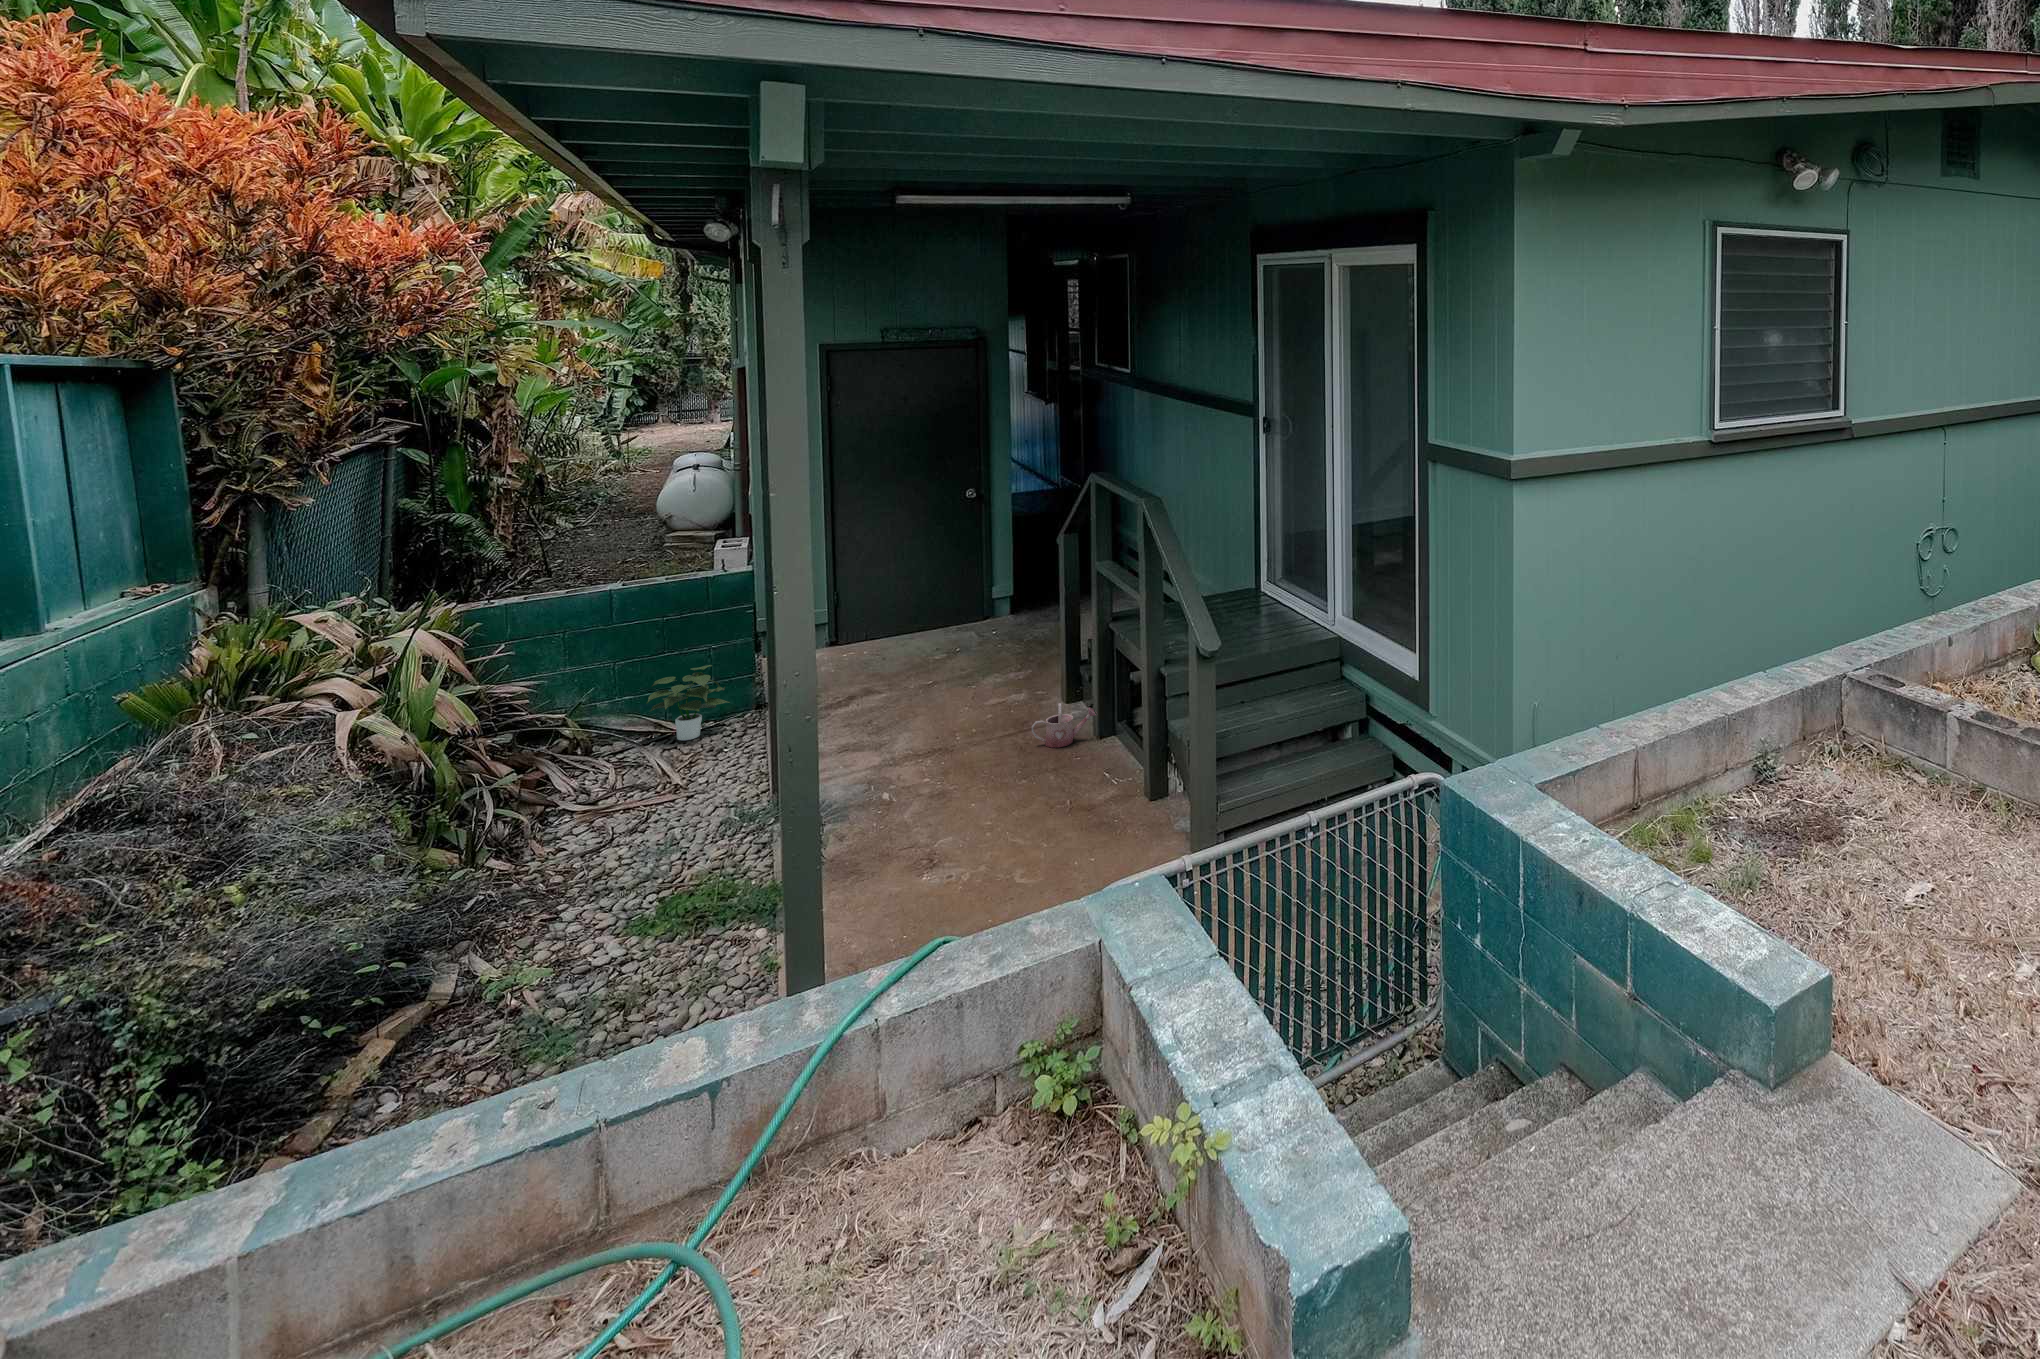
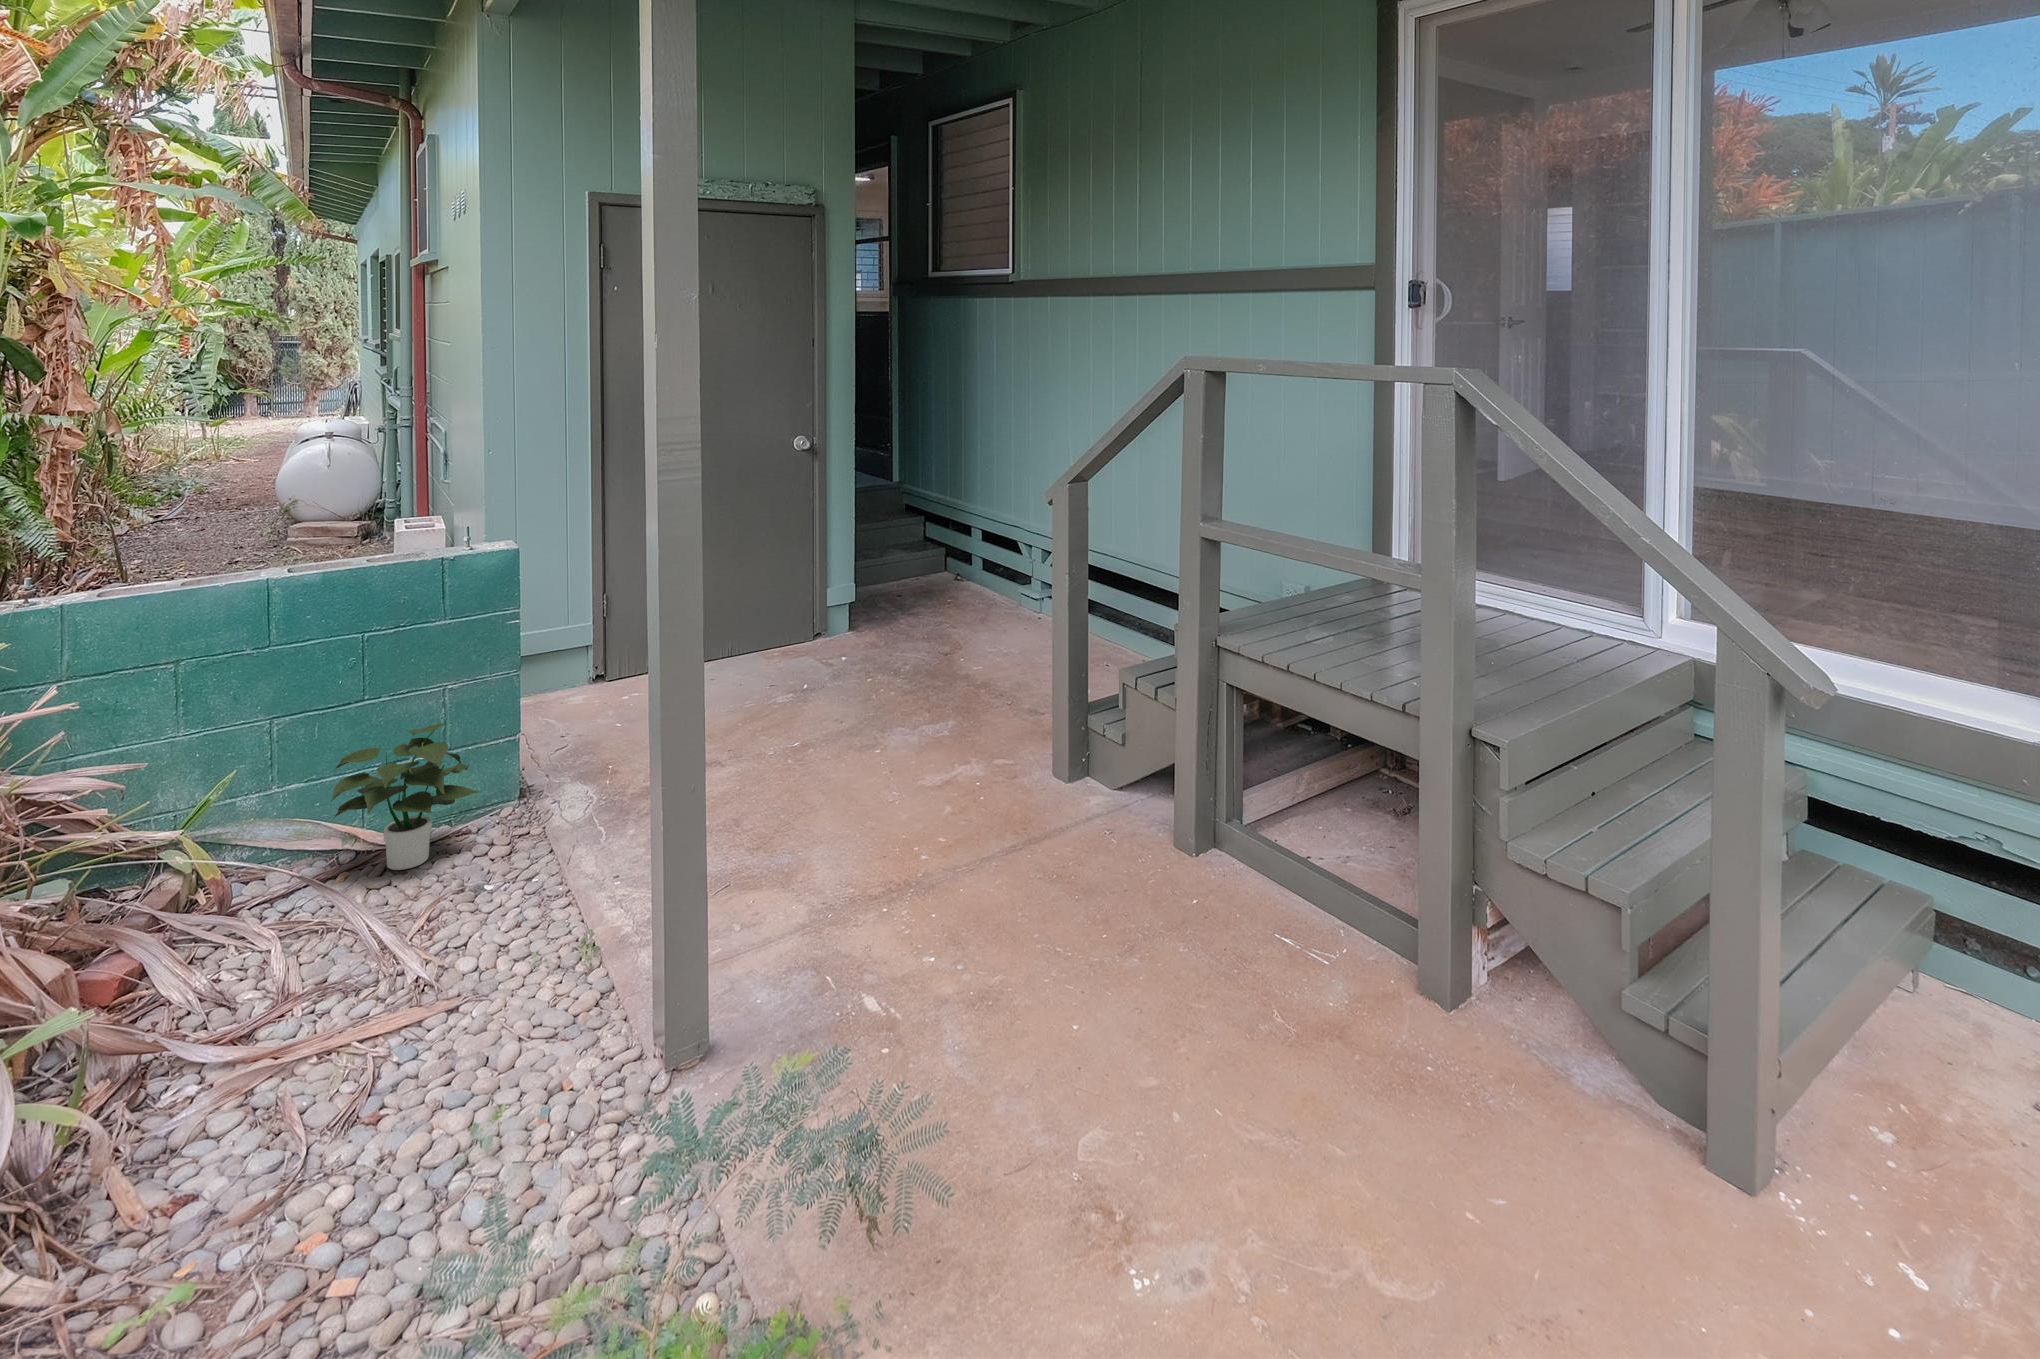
watering can: present [1032,703,1096,748] -> none [1056,776,1162,861]

